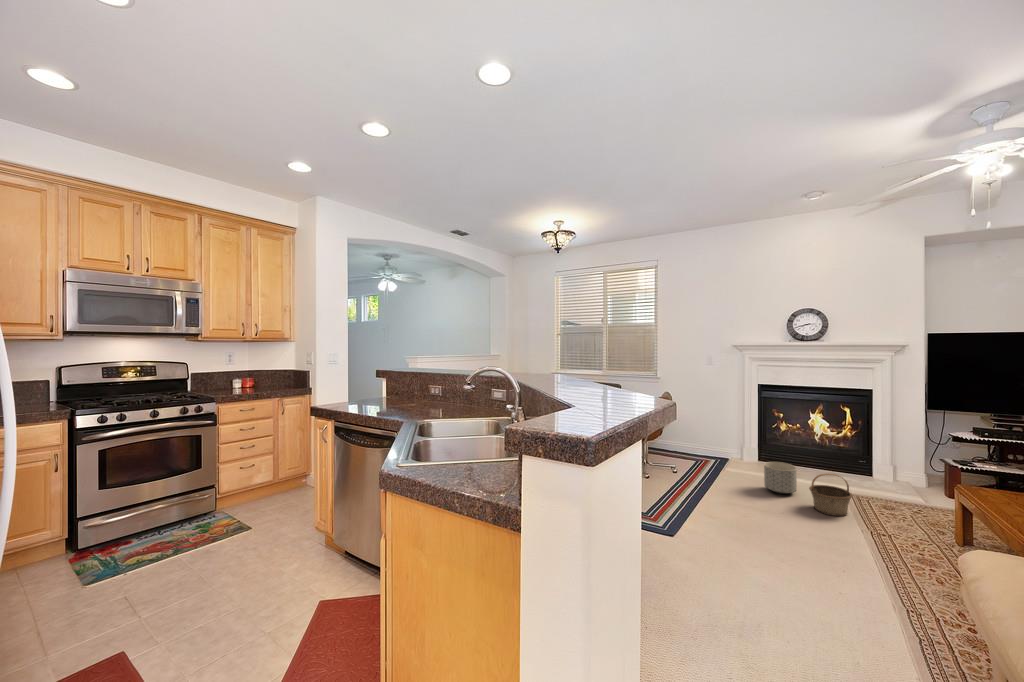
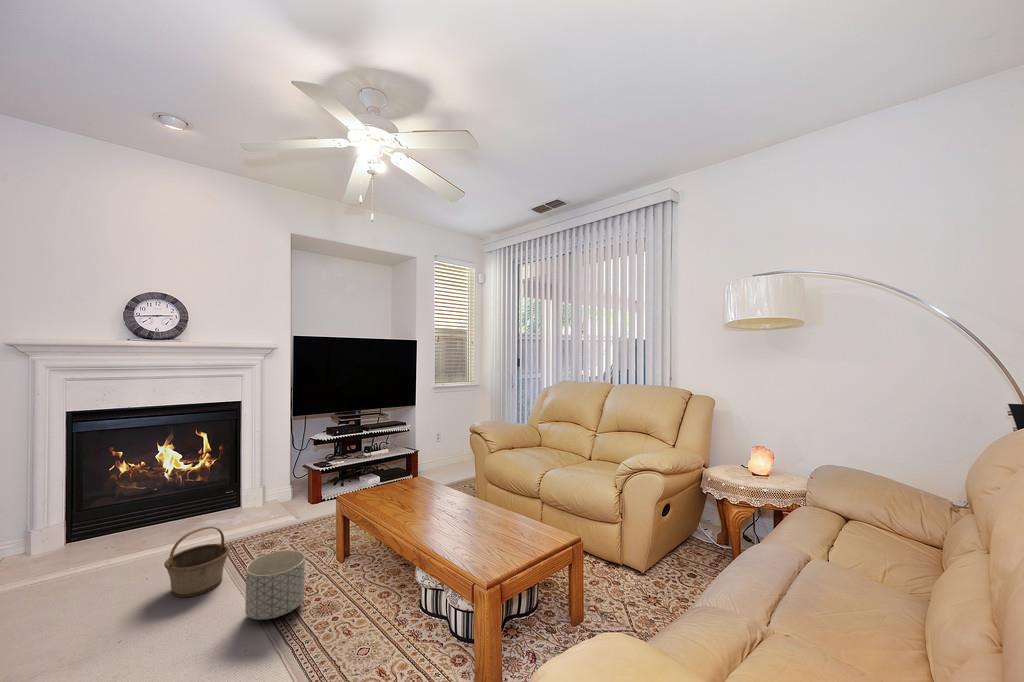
planter: present [764,462,797,494] -> present [245,550,305,620]

